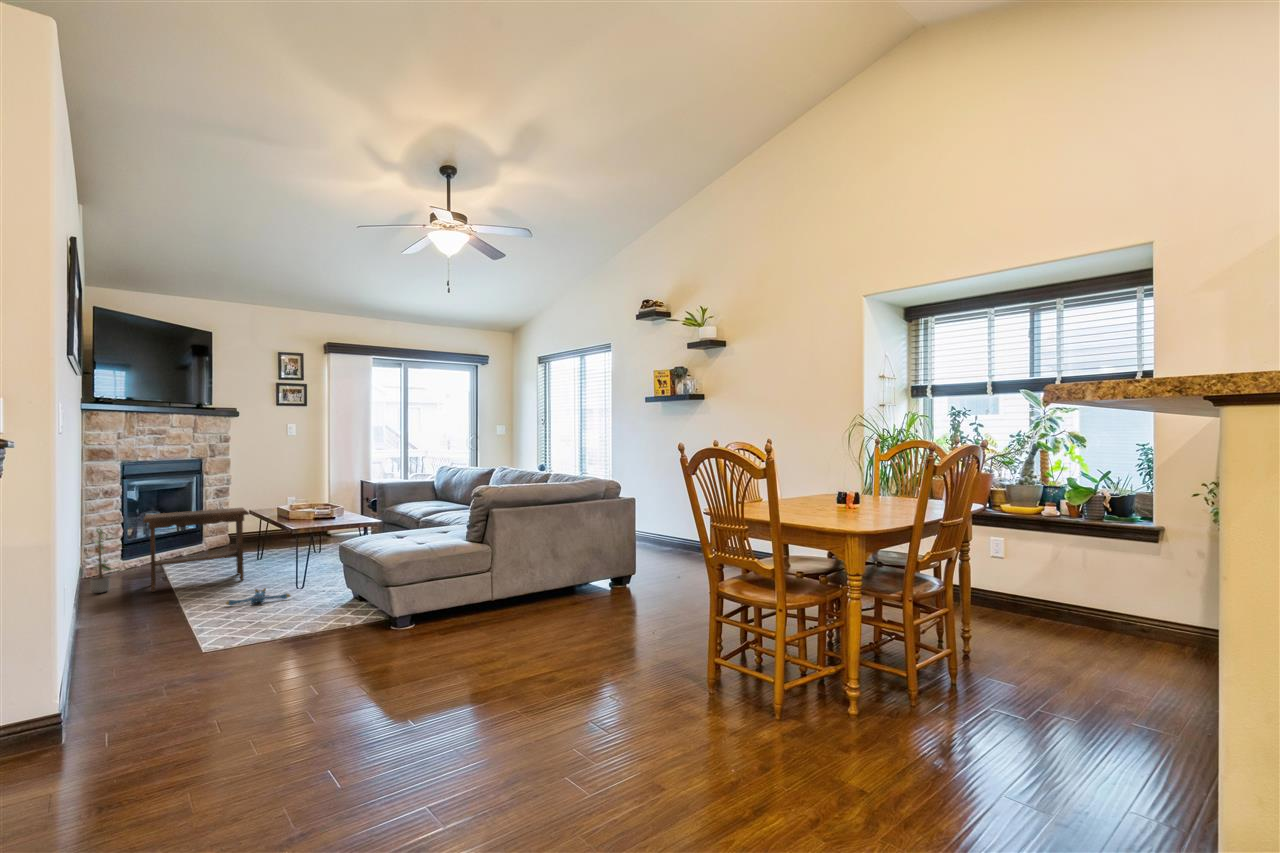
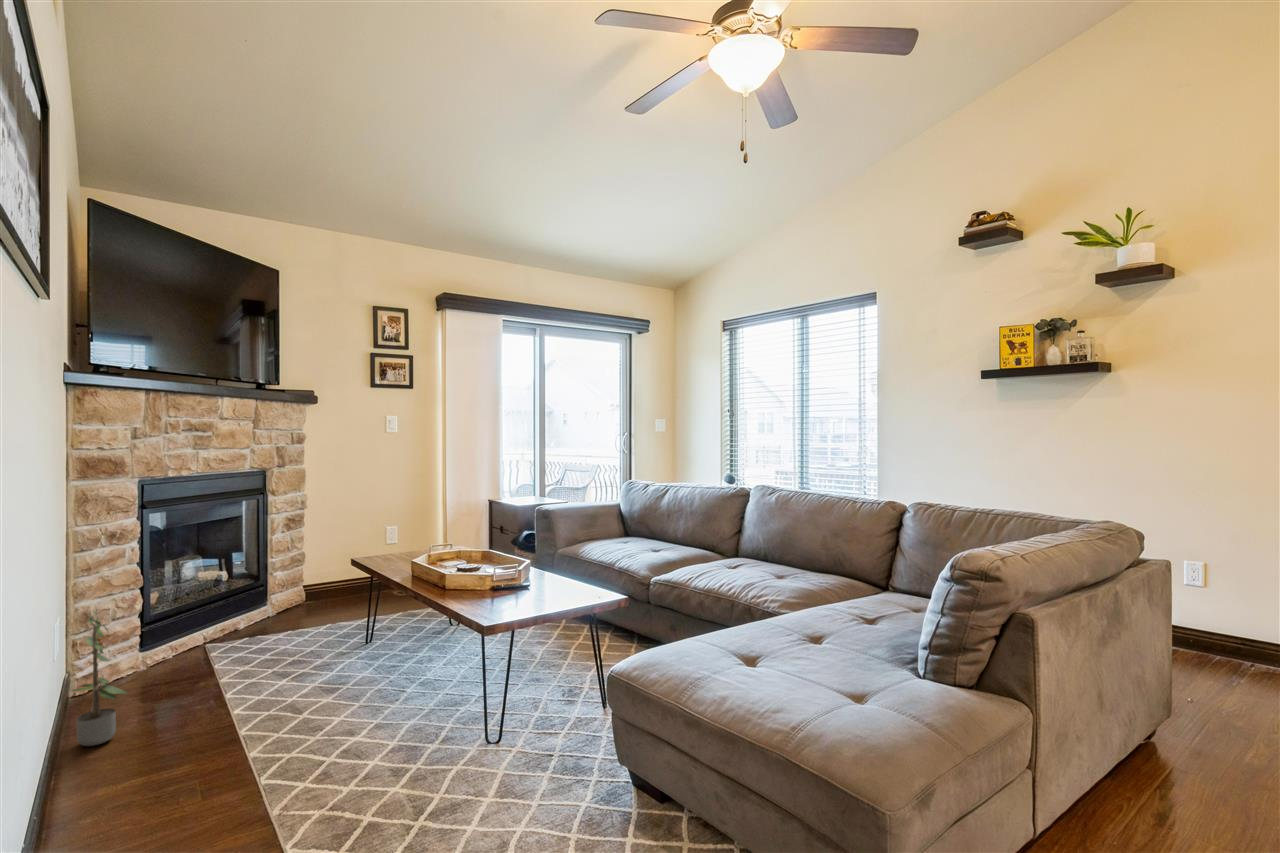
footstool: present [143,508,249,592] -> none [178,564,372,746]
plush toy: present [225,588,290,605] -> none [357,749,486,811]

